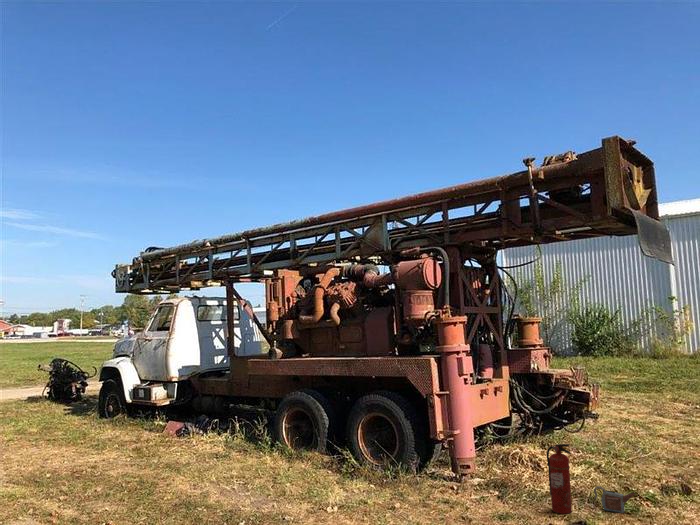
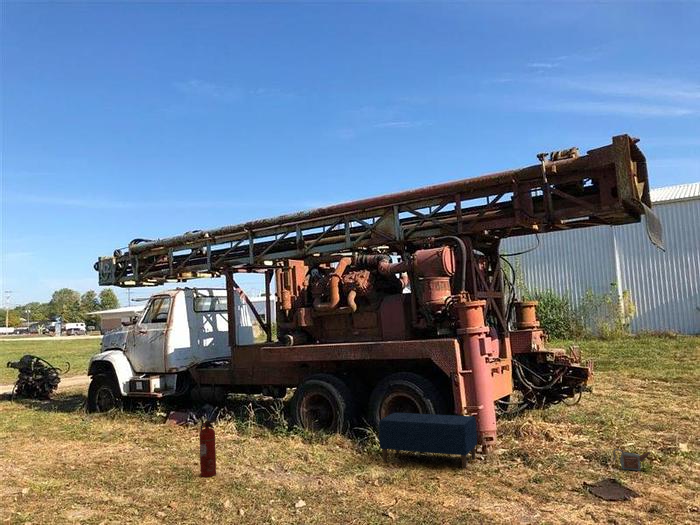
bench: none [345,434,450,500] -> present [379,412,477,469]
fire extinguisher: present [547,444,572,514] -> present [199,421,216,477]

